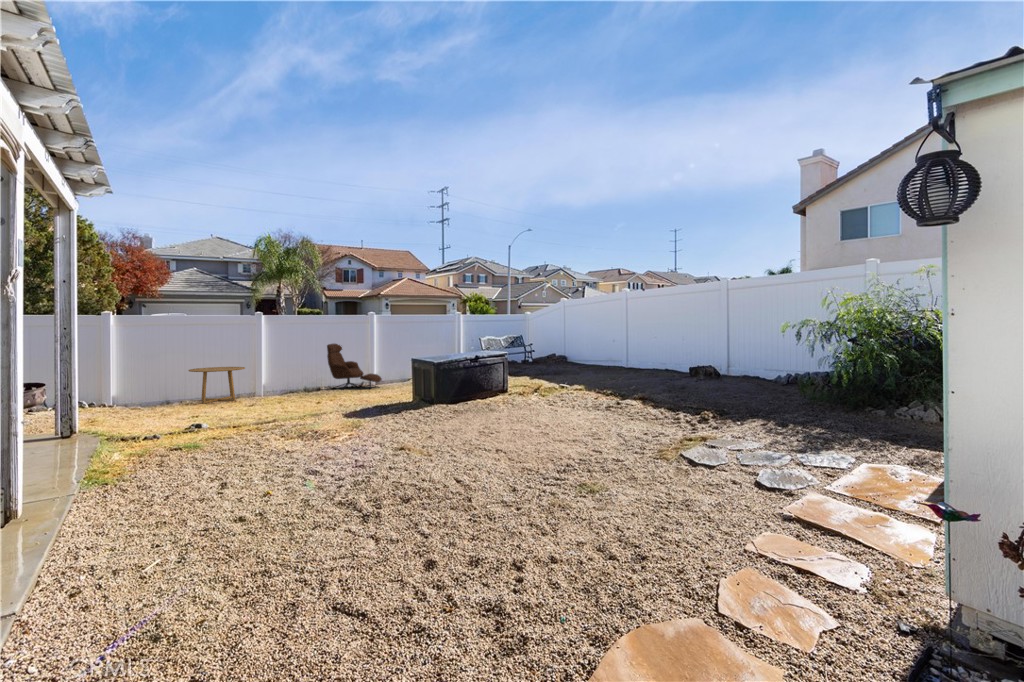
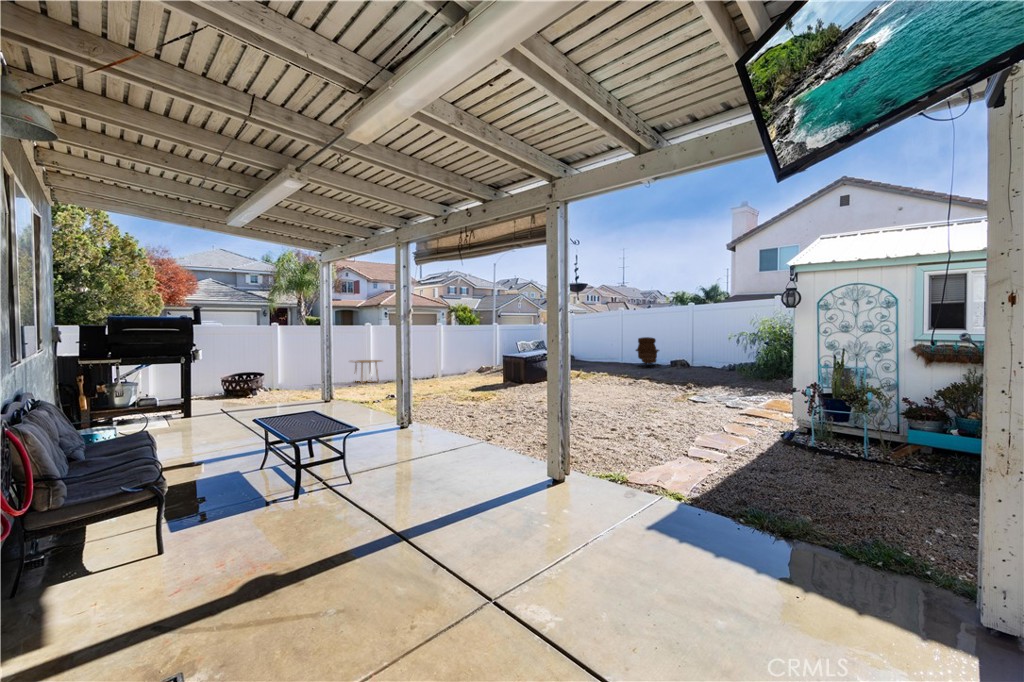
lounge chair: present [327,344,382,390] -> present [636,337,659,366]

